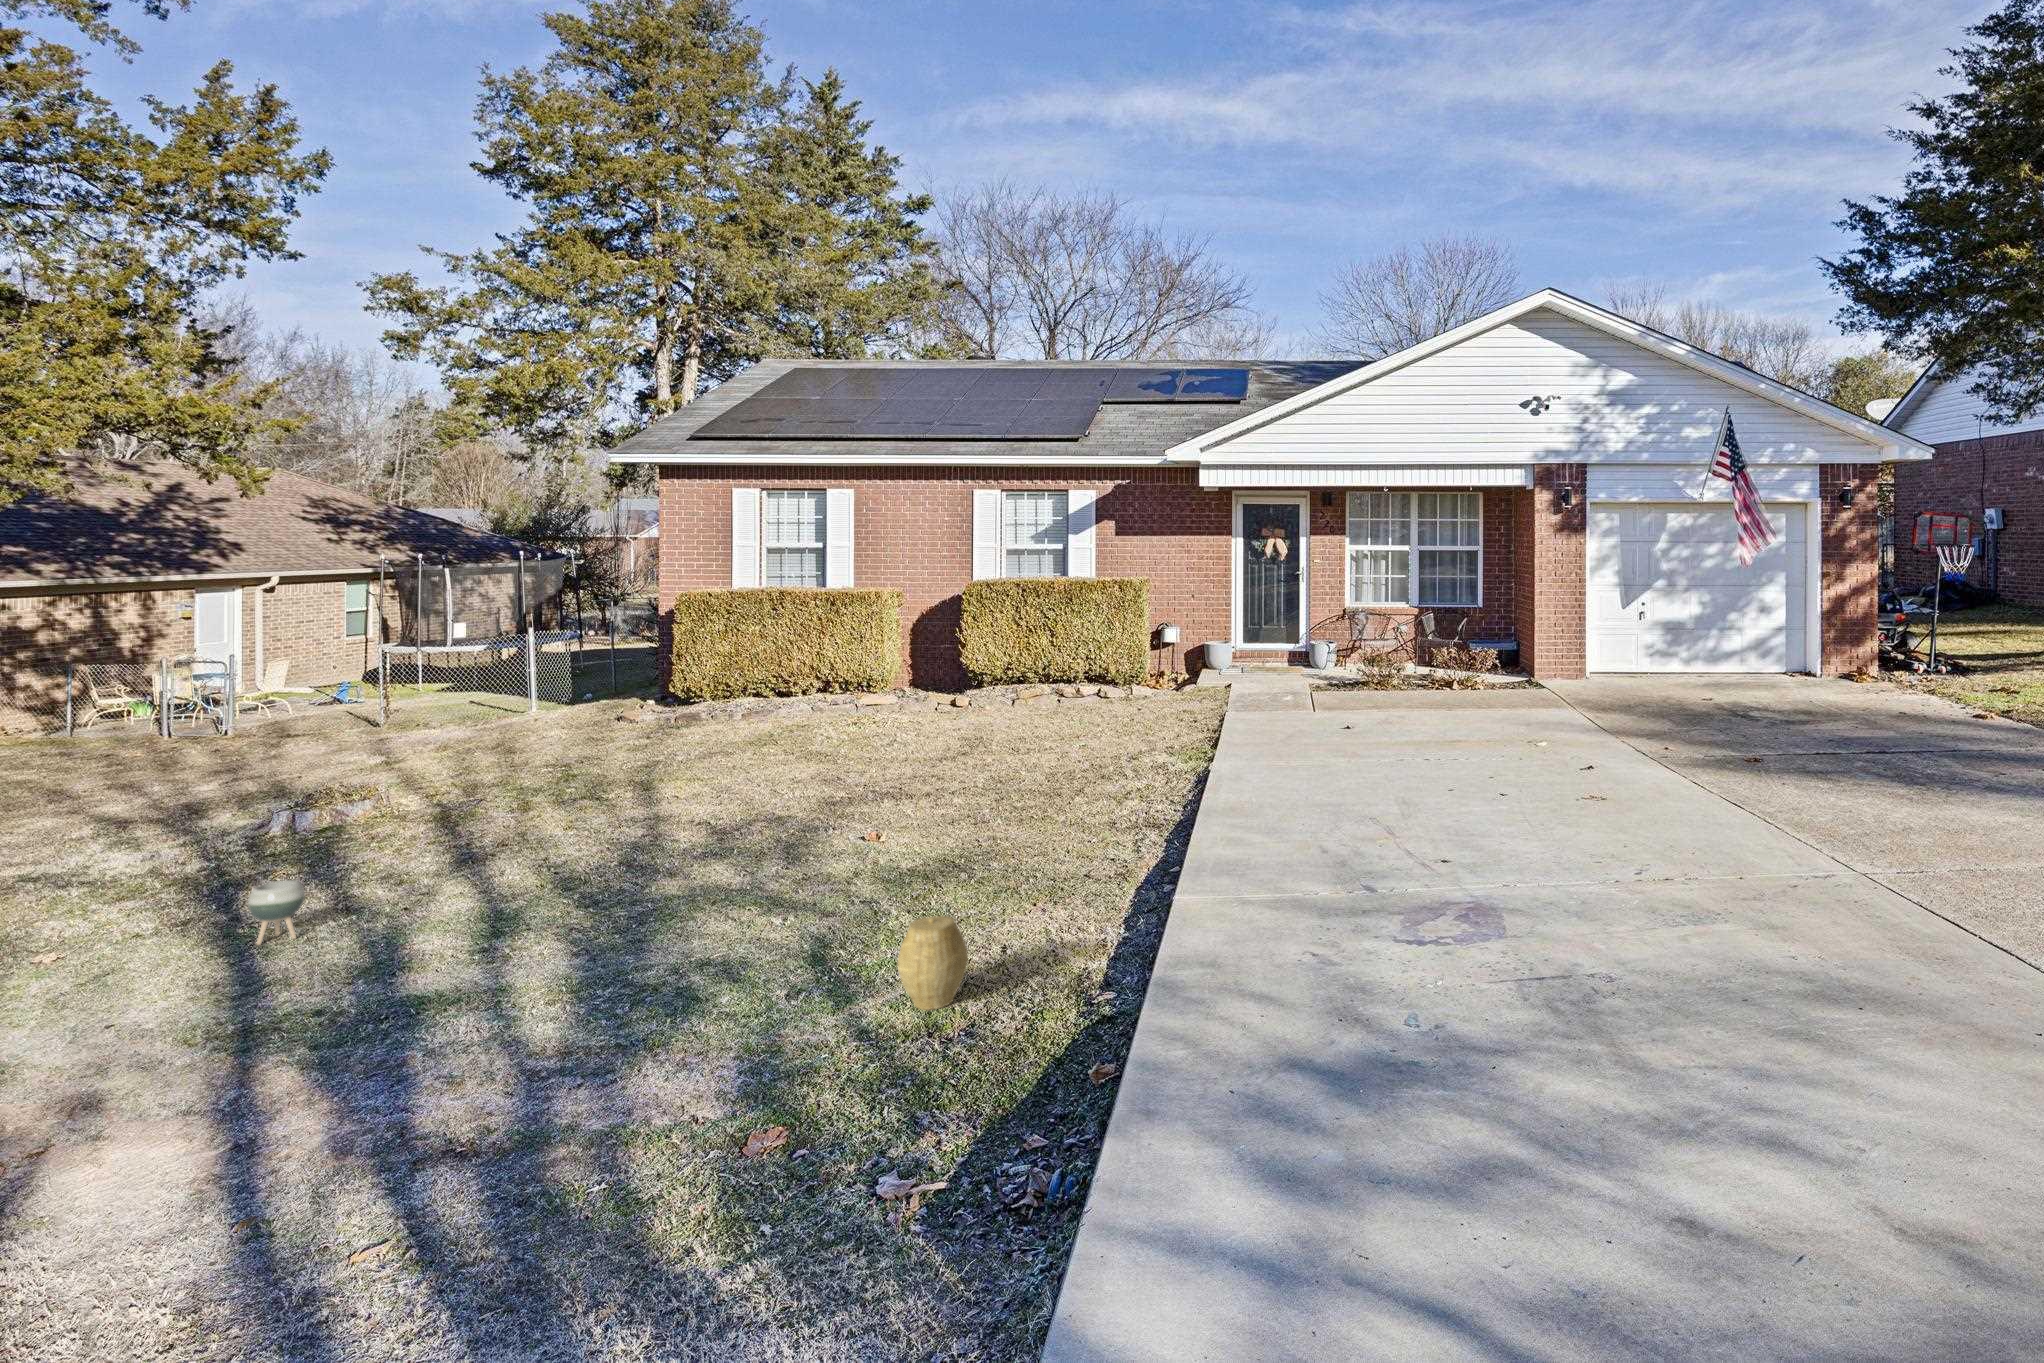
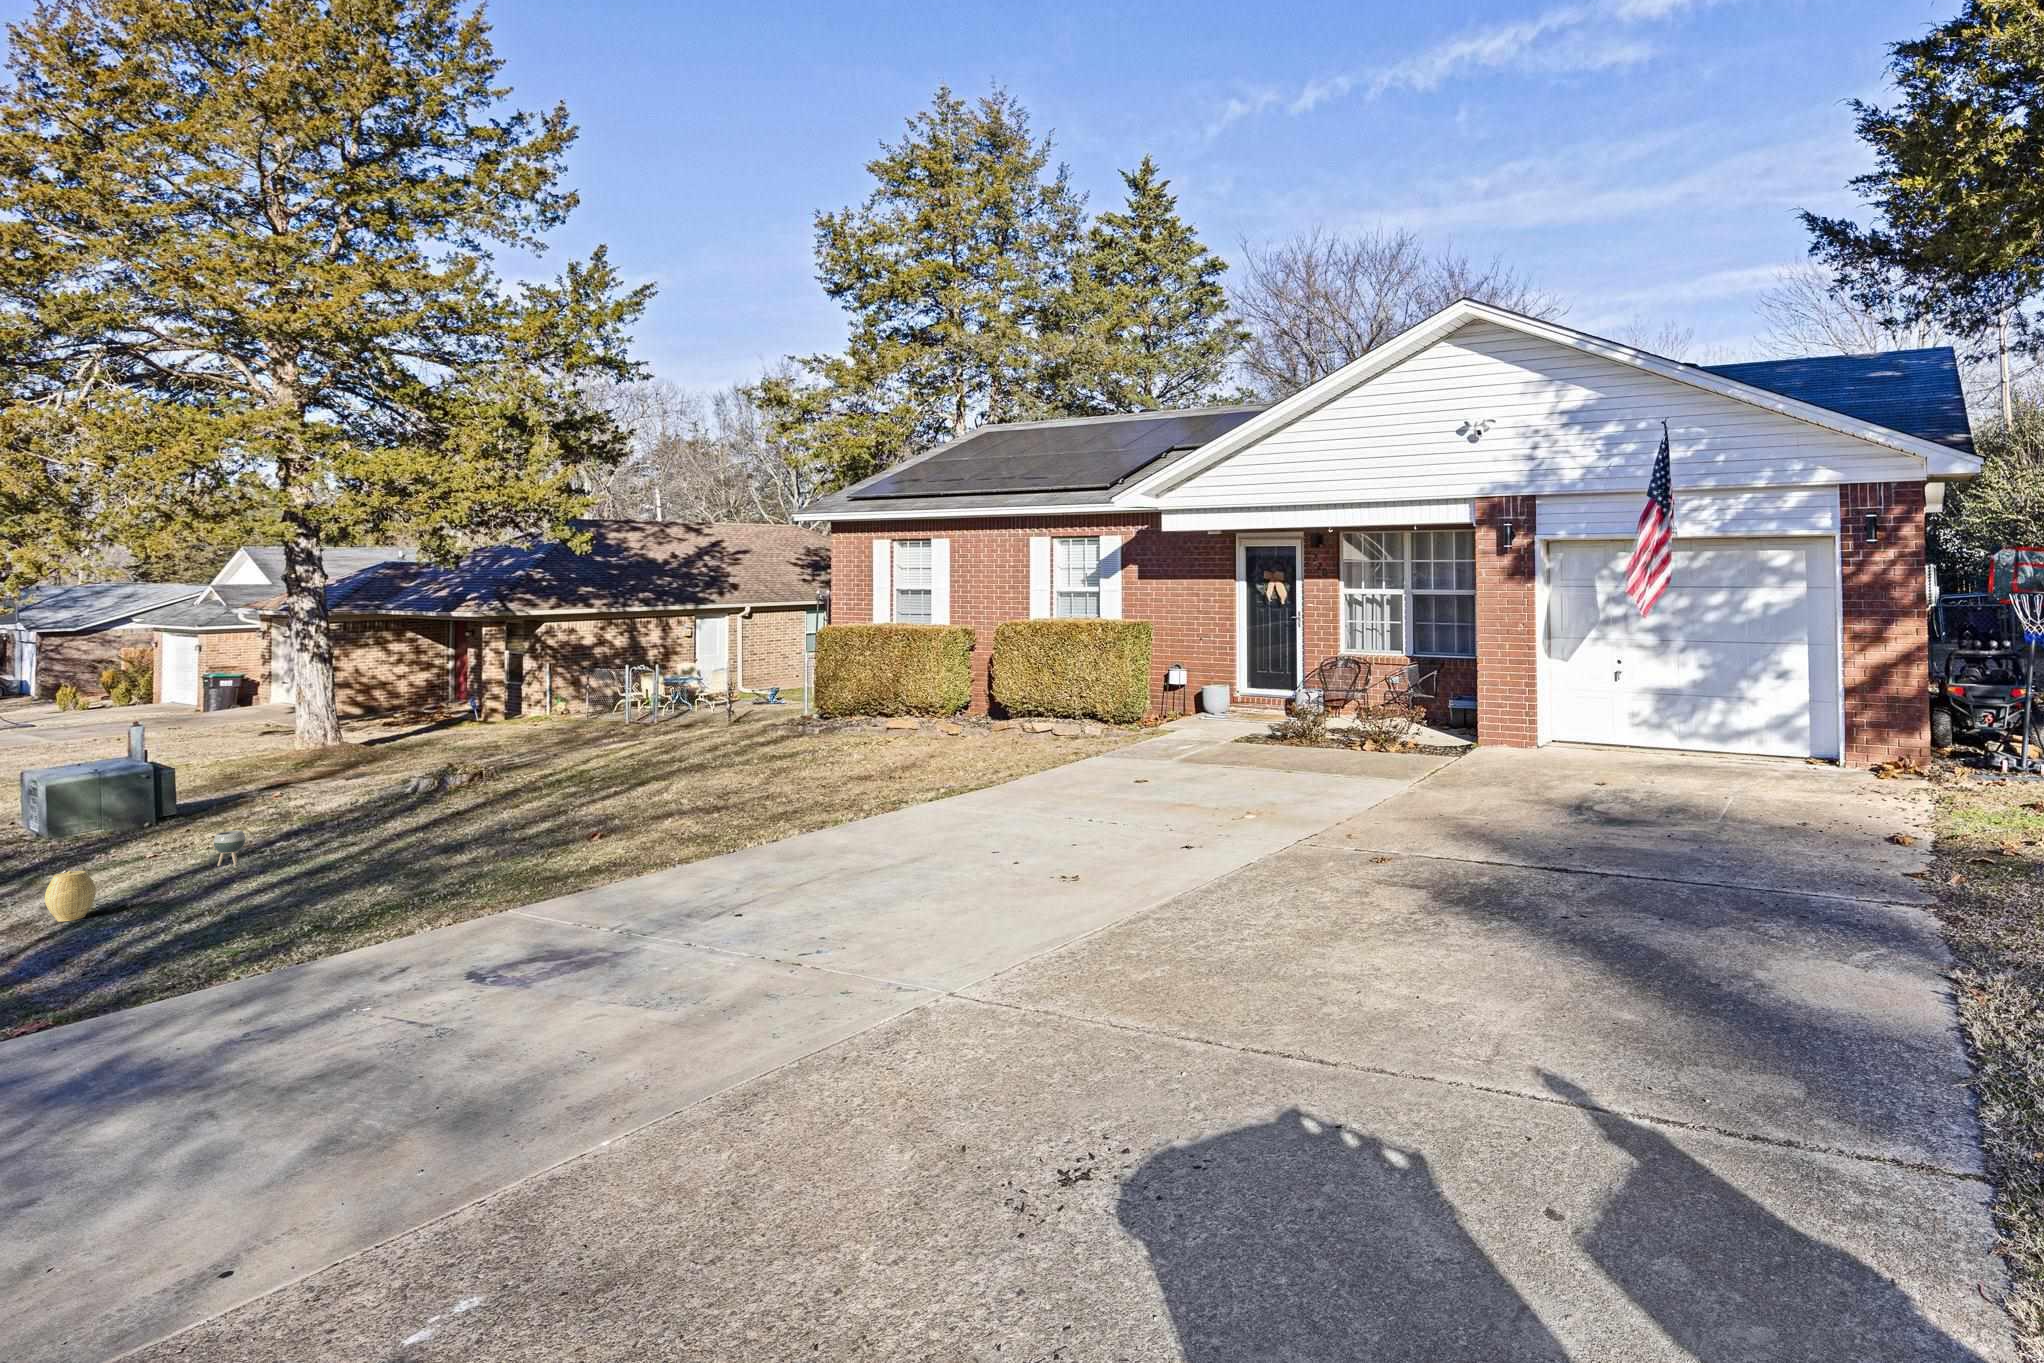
woven basket: present [898,916,968,1010] -> present [45,871,96,922]

